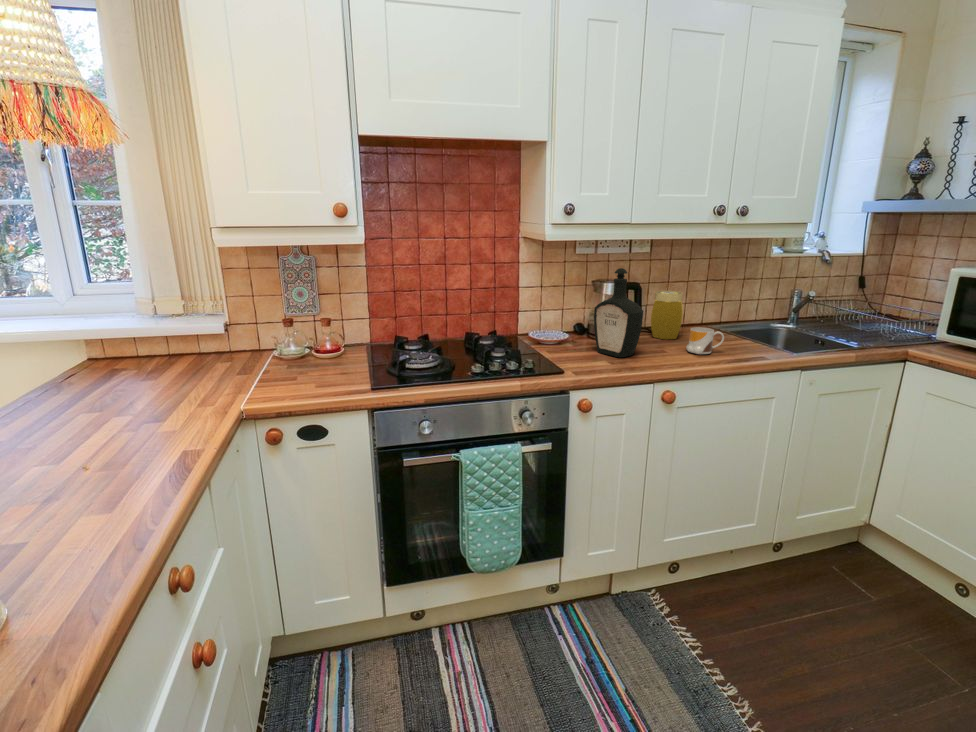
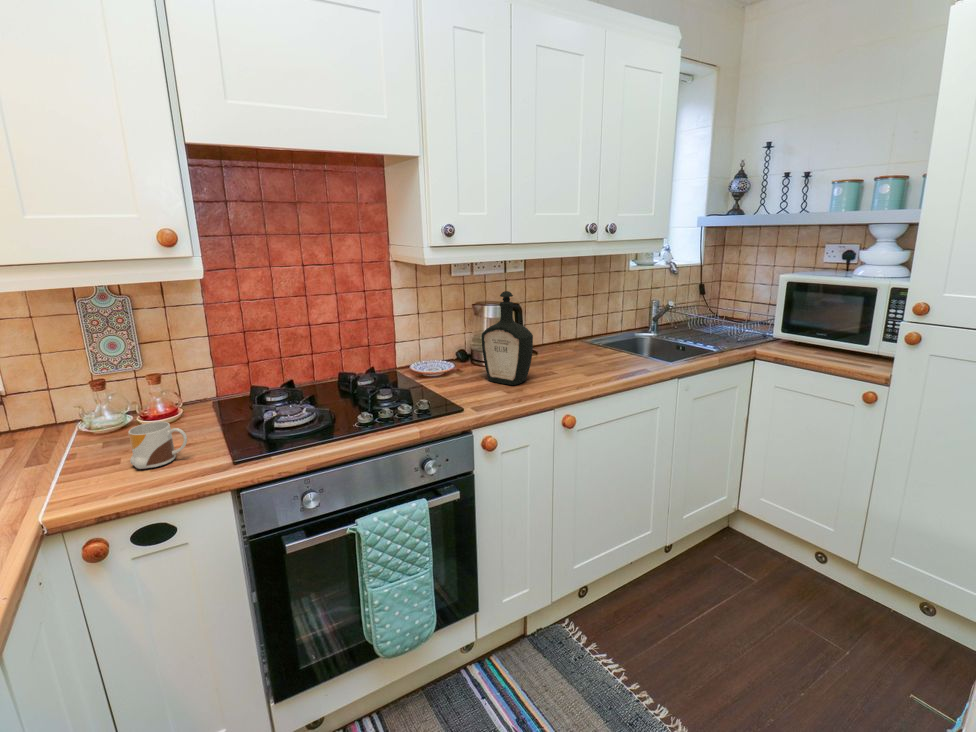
jar: present [651,291,683,339] -> none [534,309,564,360]
mug: present [686,327,724,354] -> present [128,422,187,469]

